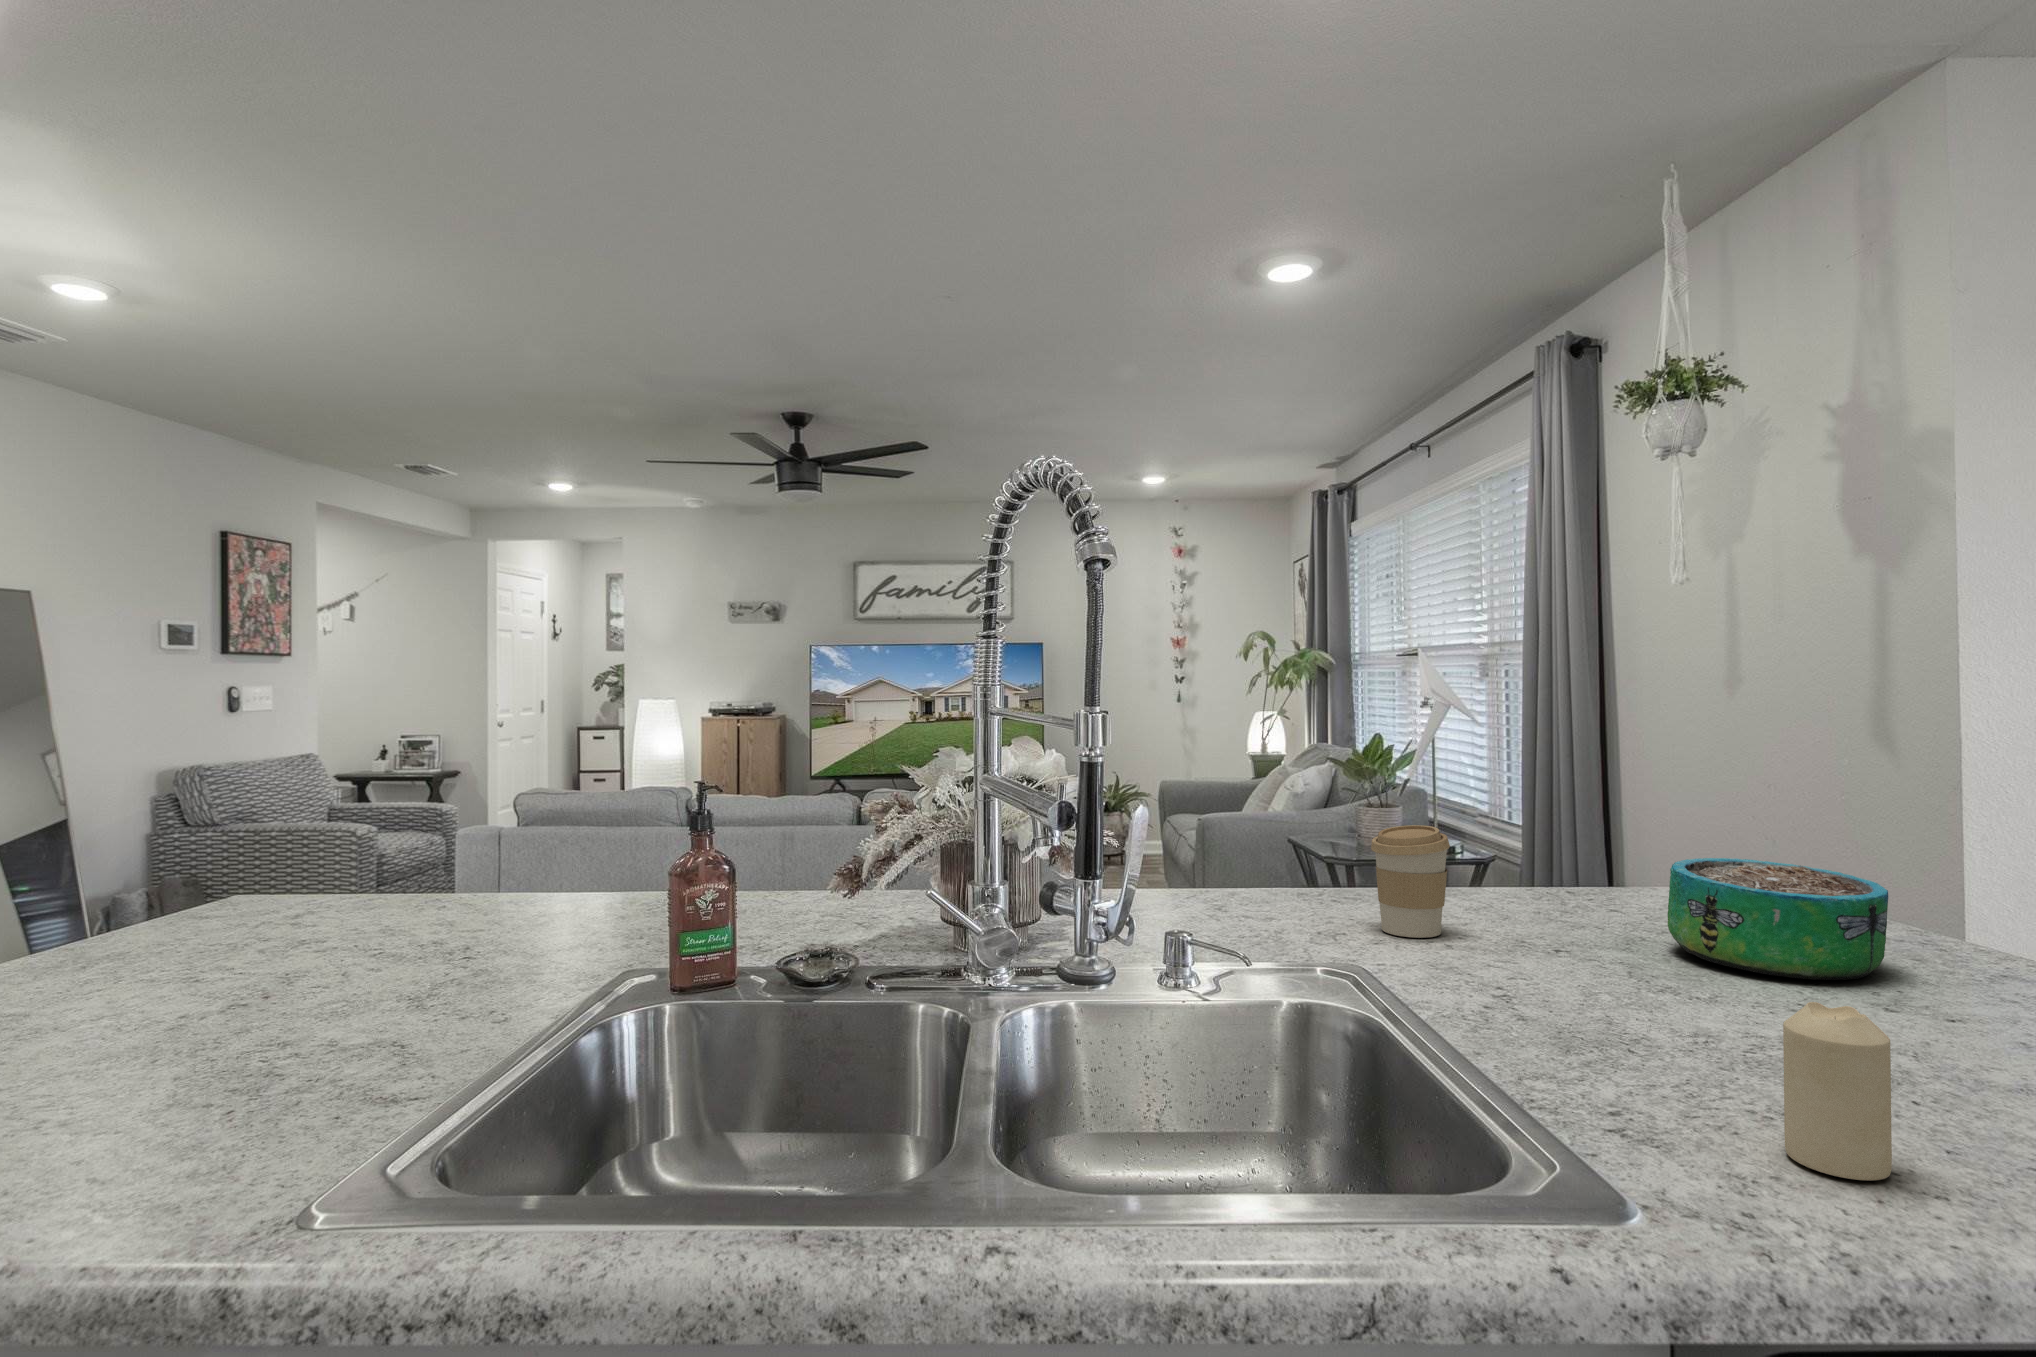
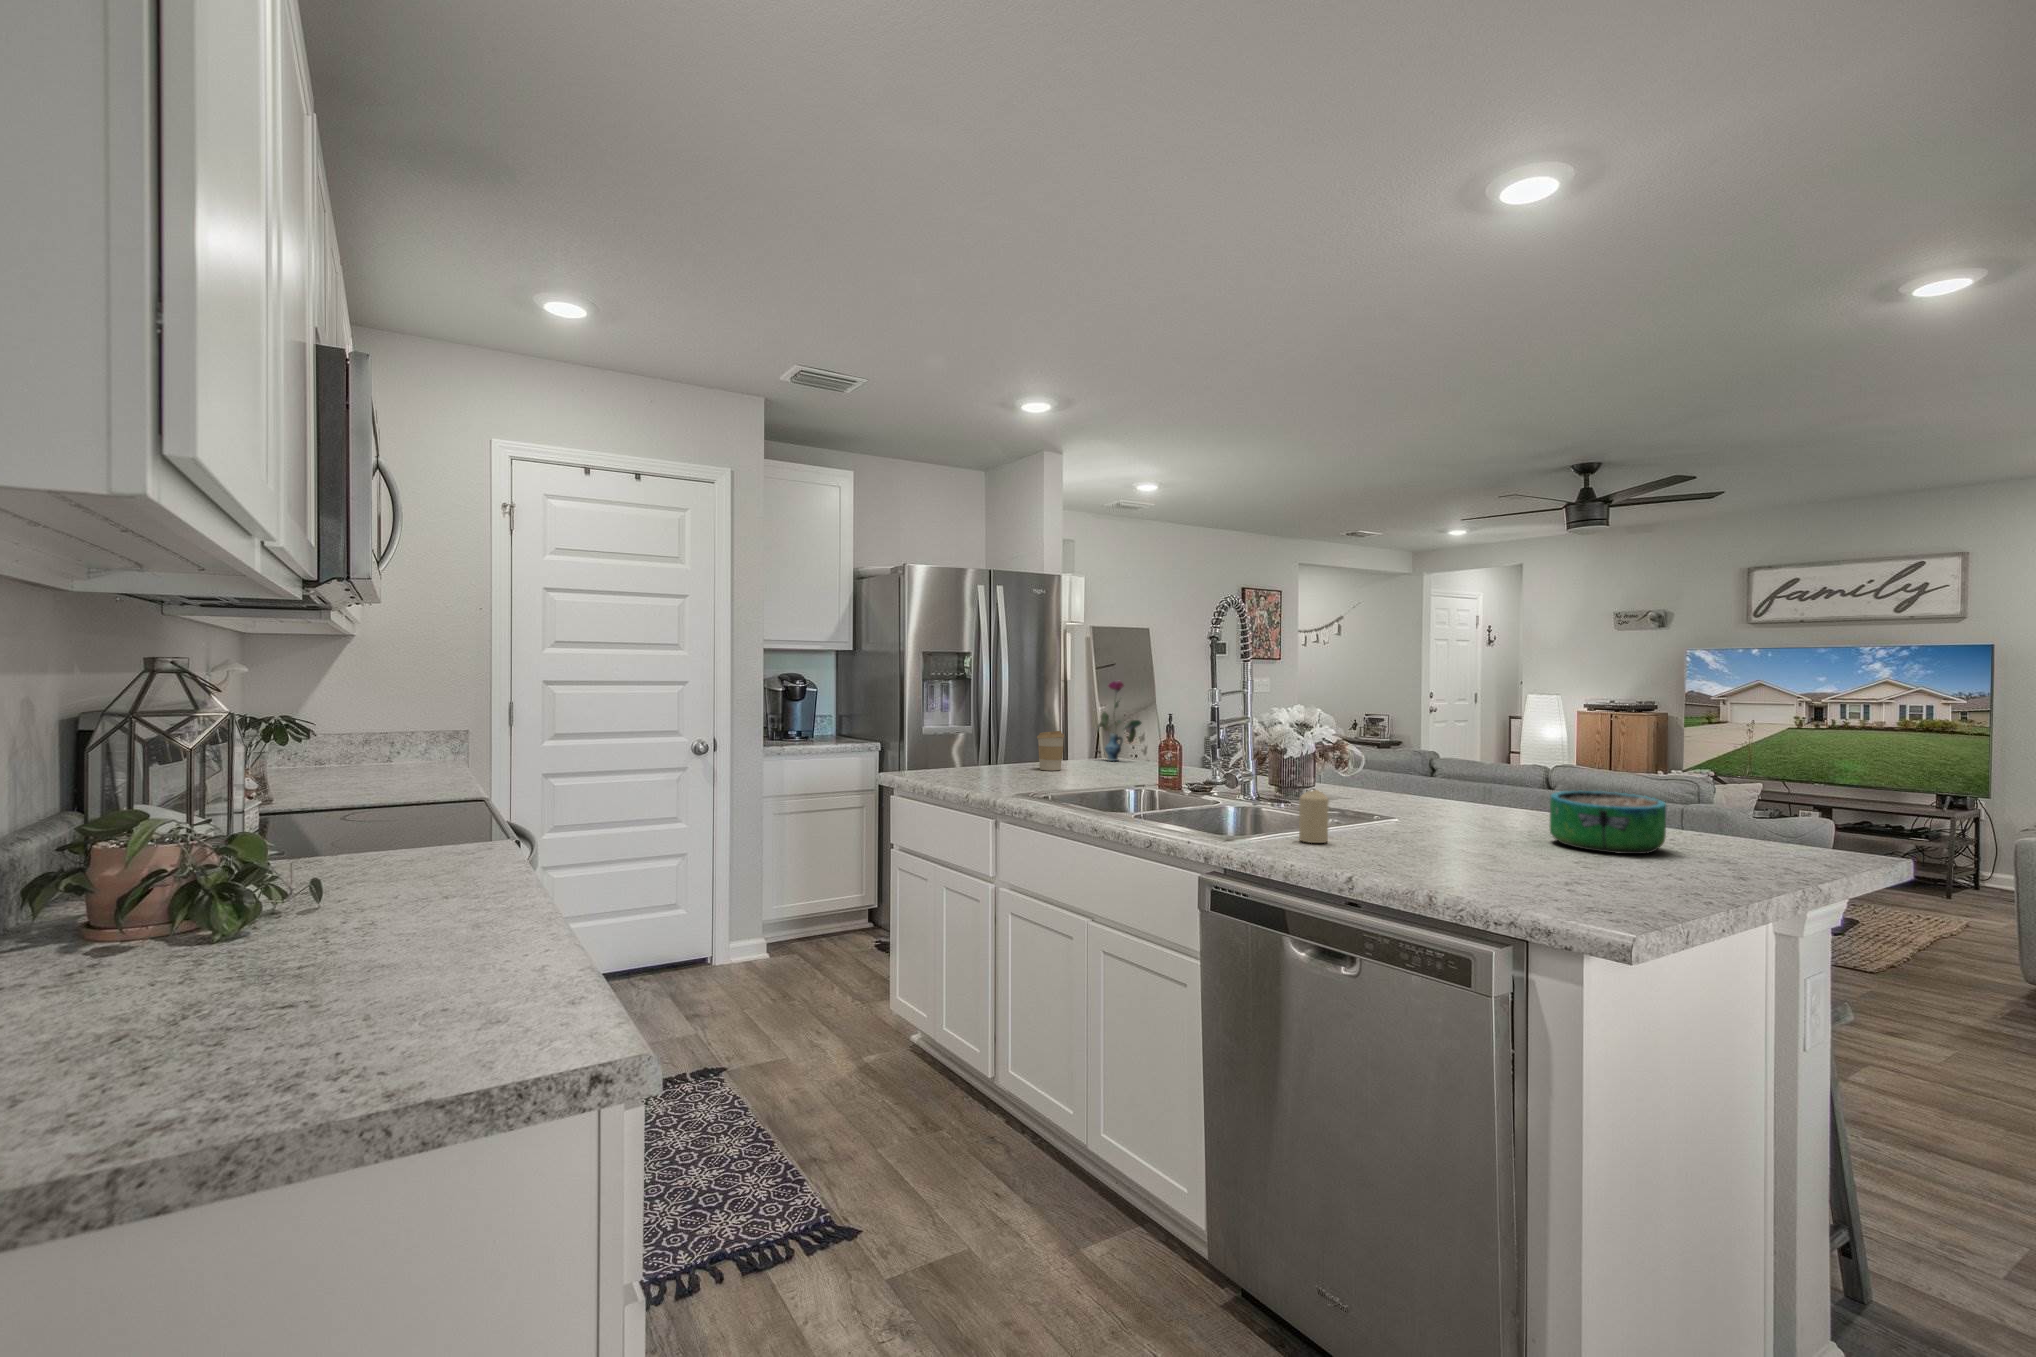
vase: none [226,700,379,926] -> present [1098,681,1141,761]
coffee cup: present [1371,825,1450,938] -> present [1037,731,1065,771]

